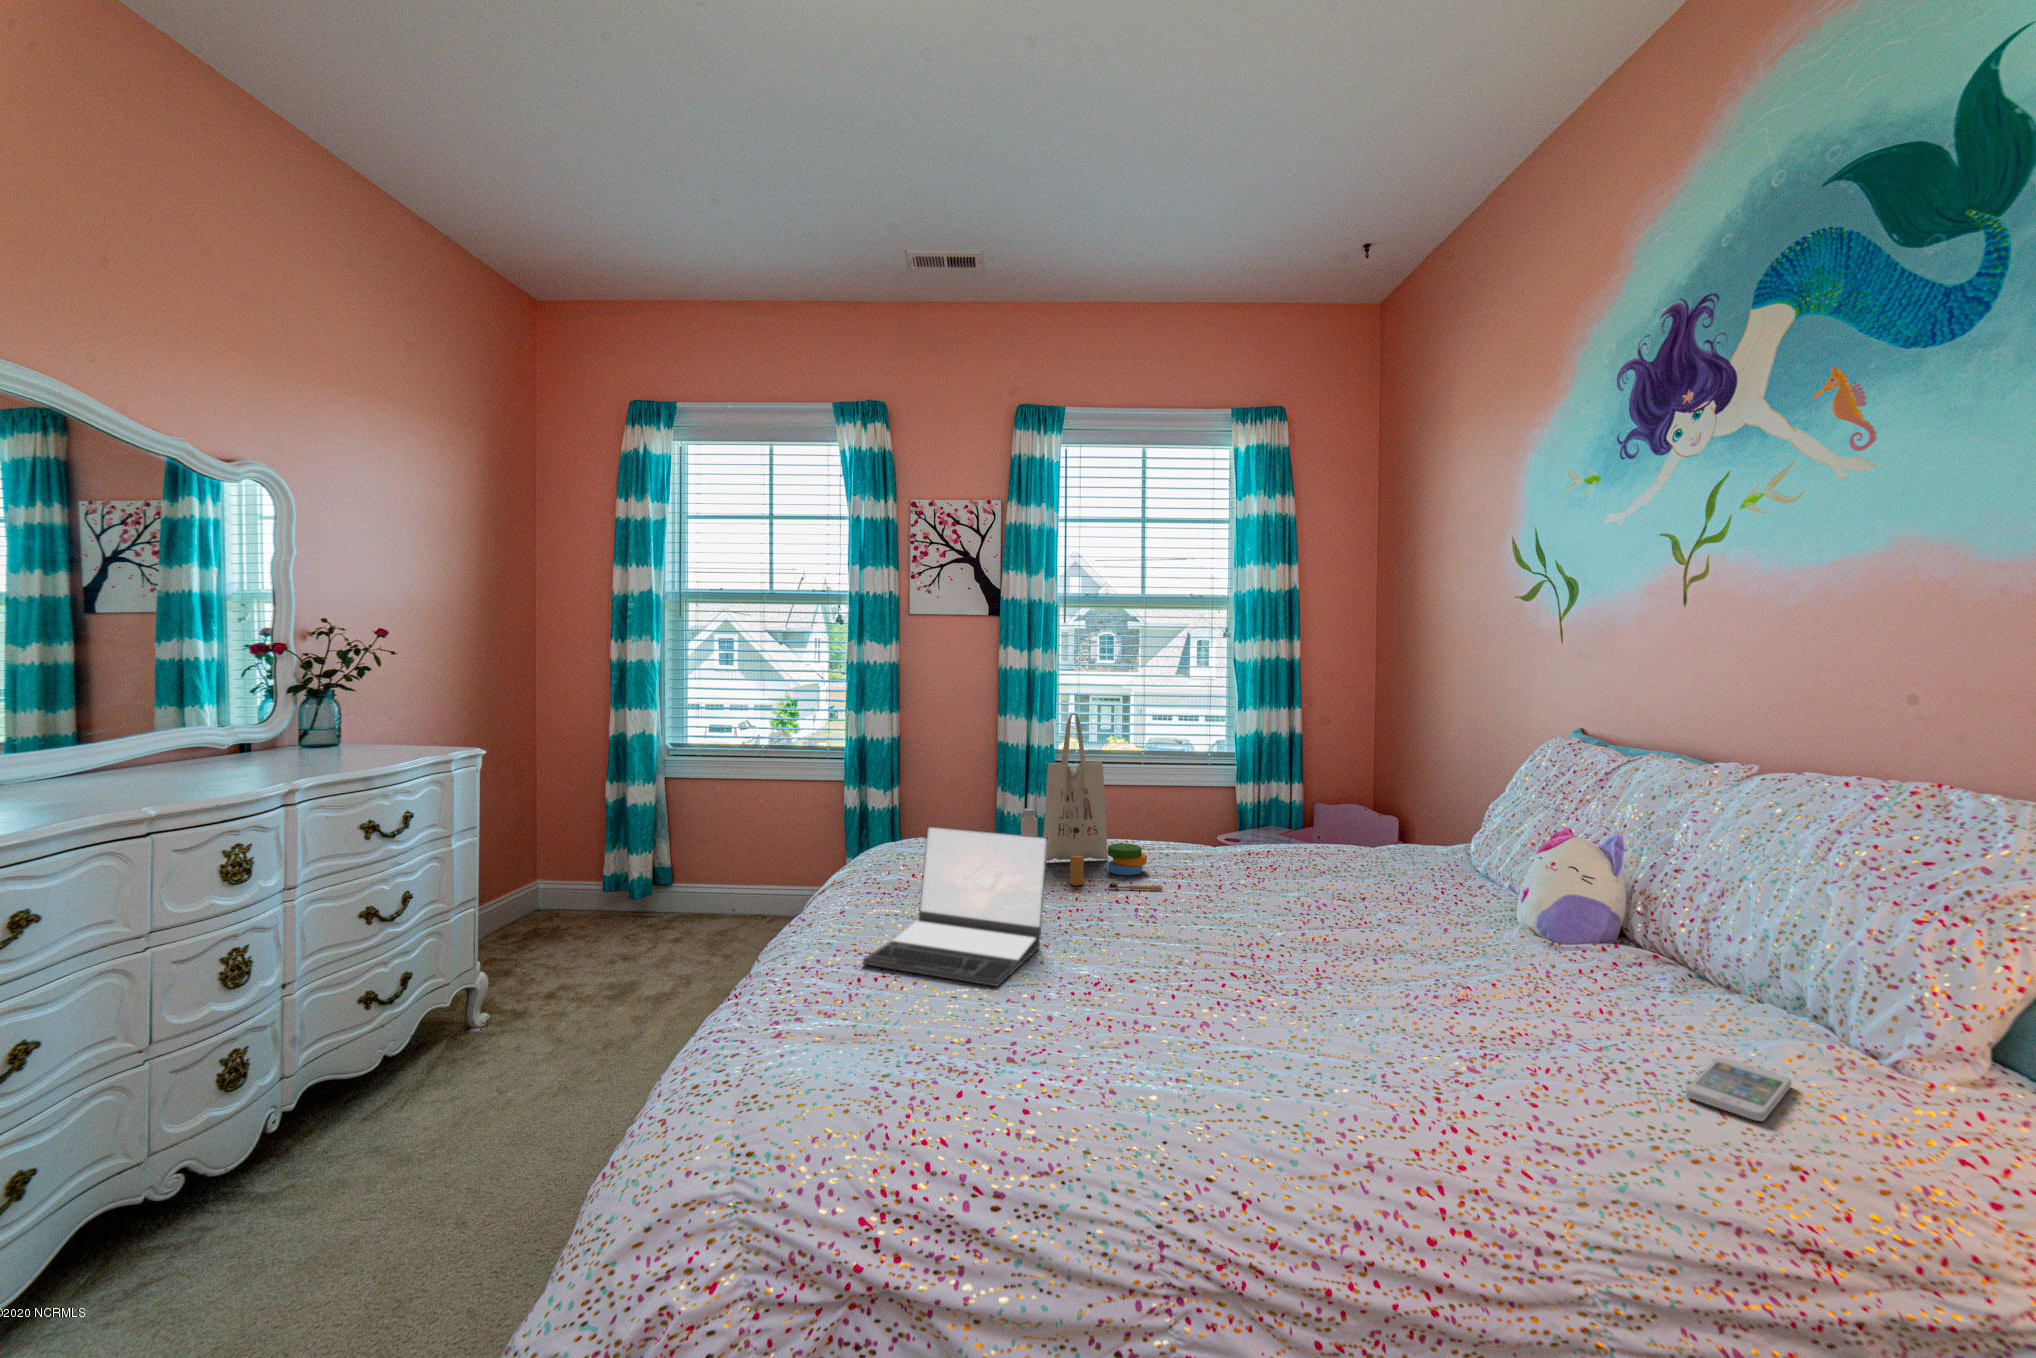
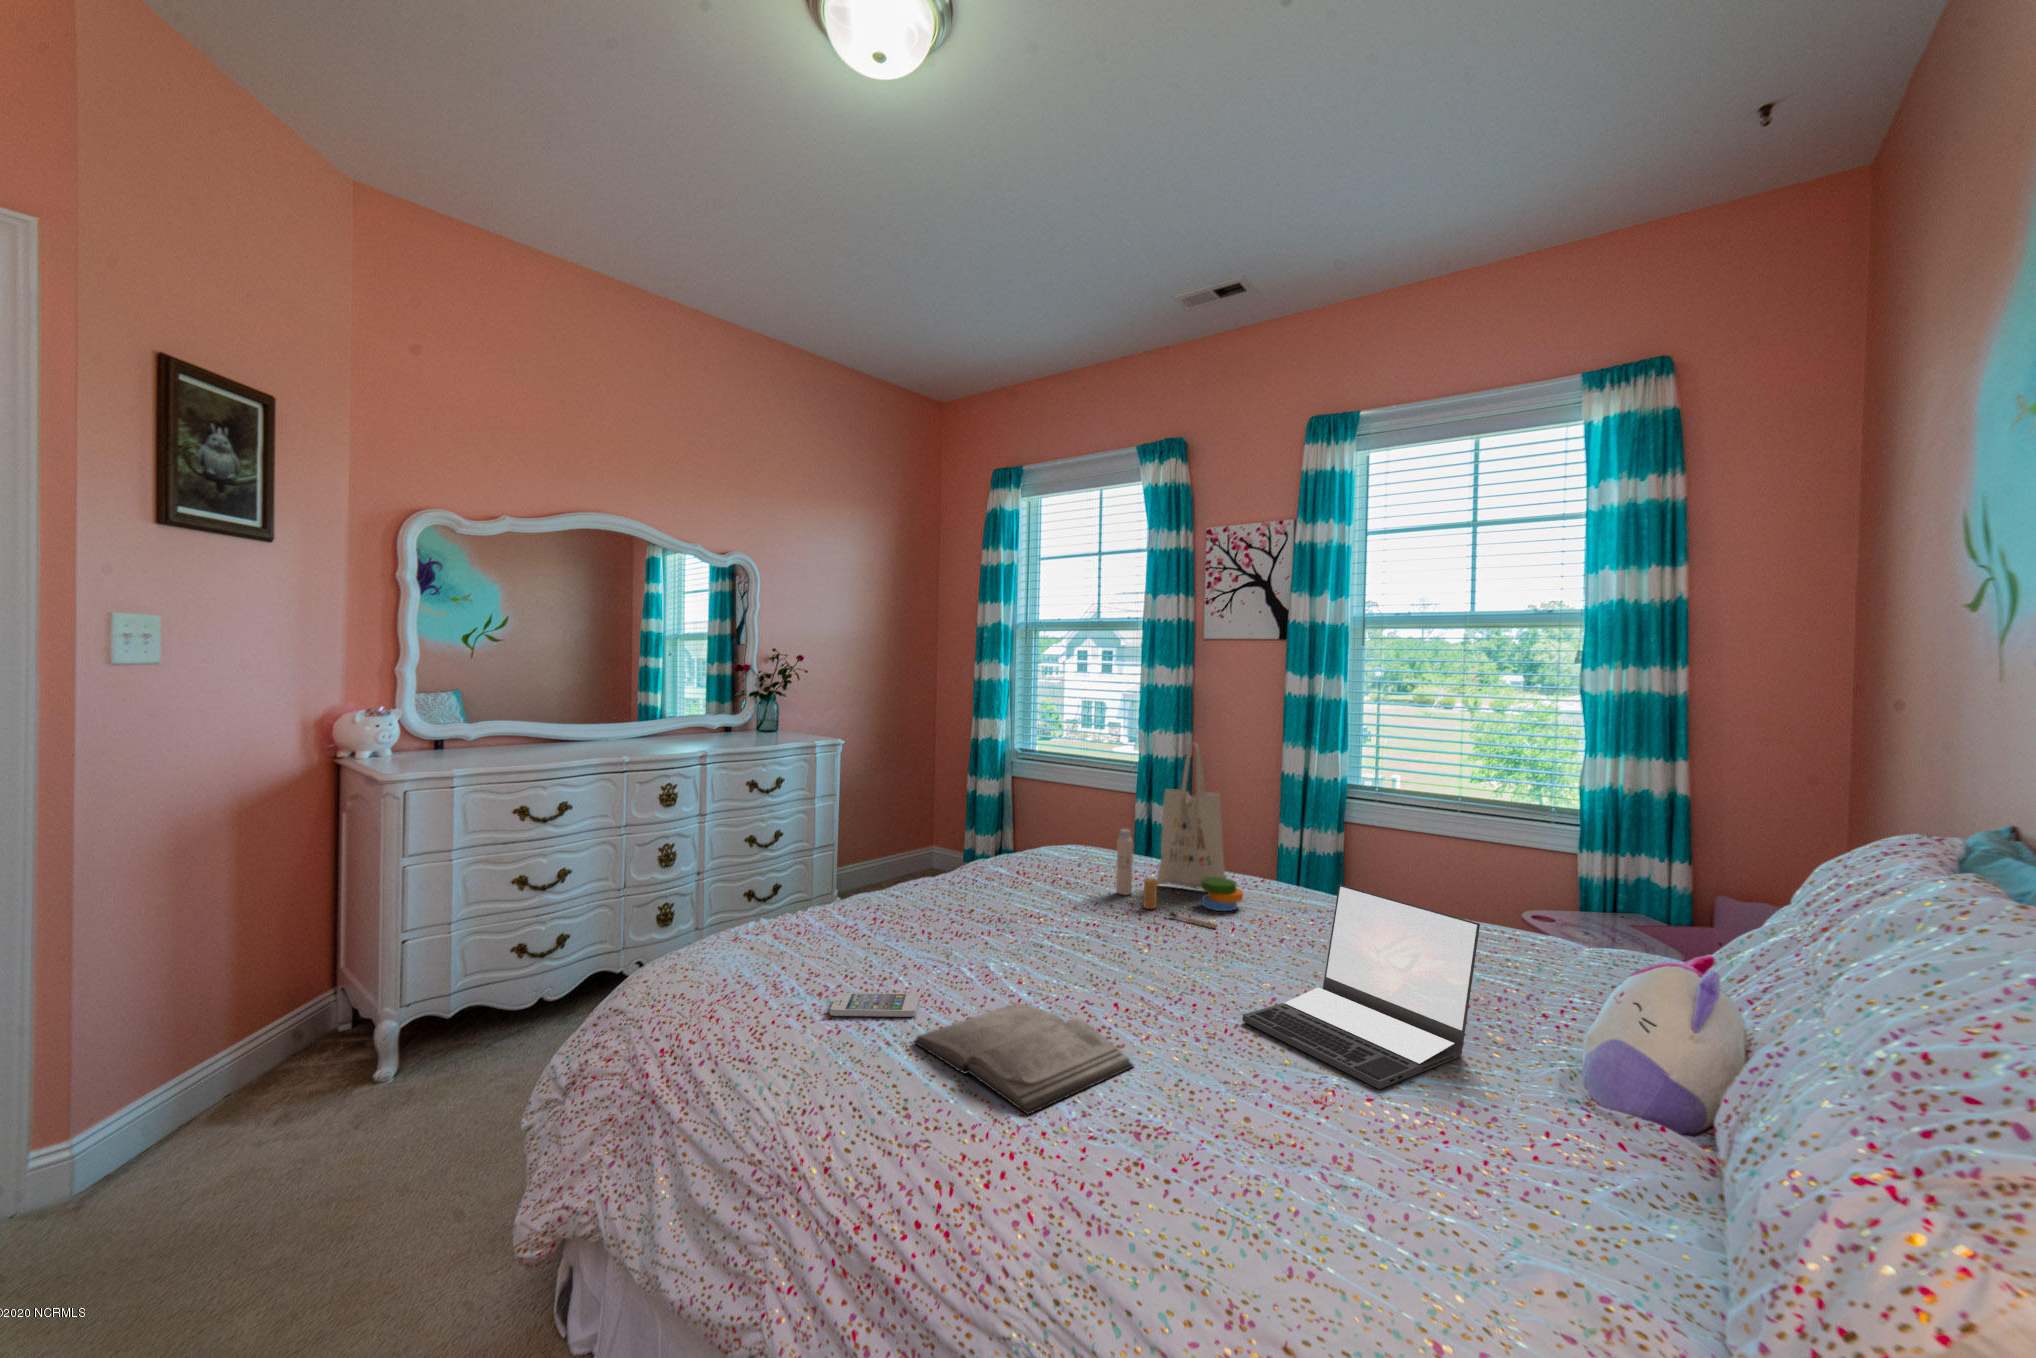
laptop: present [863,826,1048,986] -> present [1243,885,1480,1089]
diary: none [1160,992,1379,1091] -> present [914,1003,1133,1114]
smartphone: present [1686,1057,1791,1121] -> present [830,993,919,1017]

